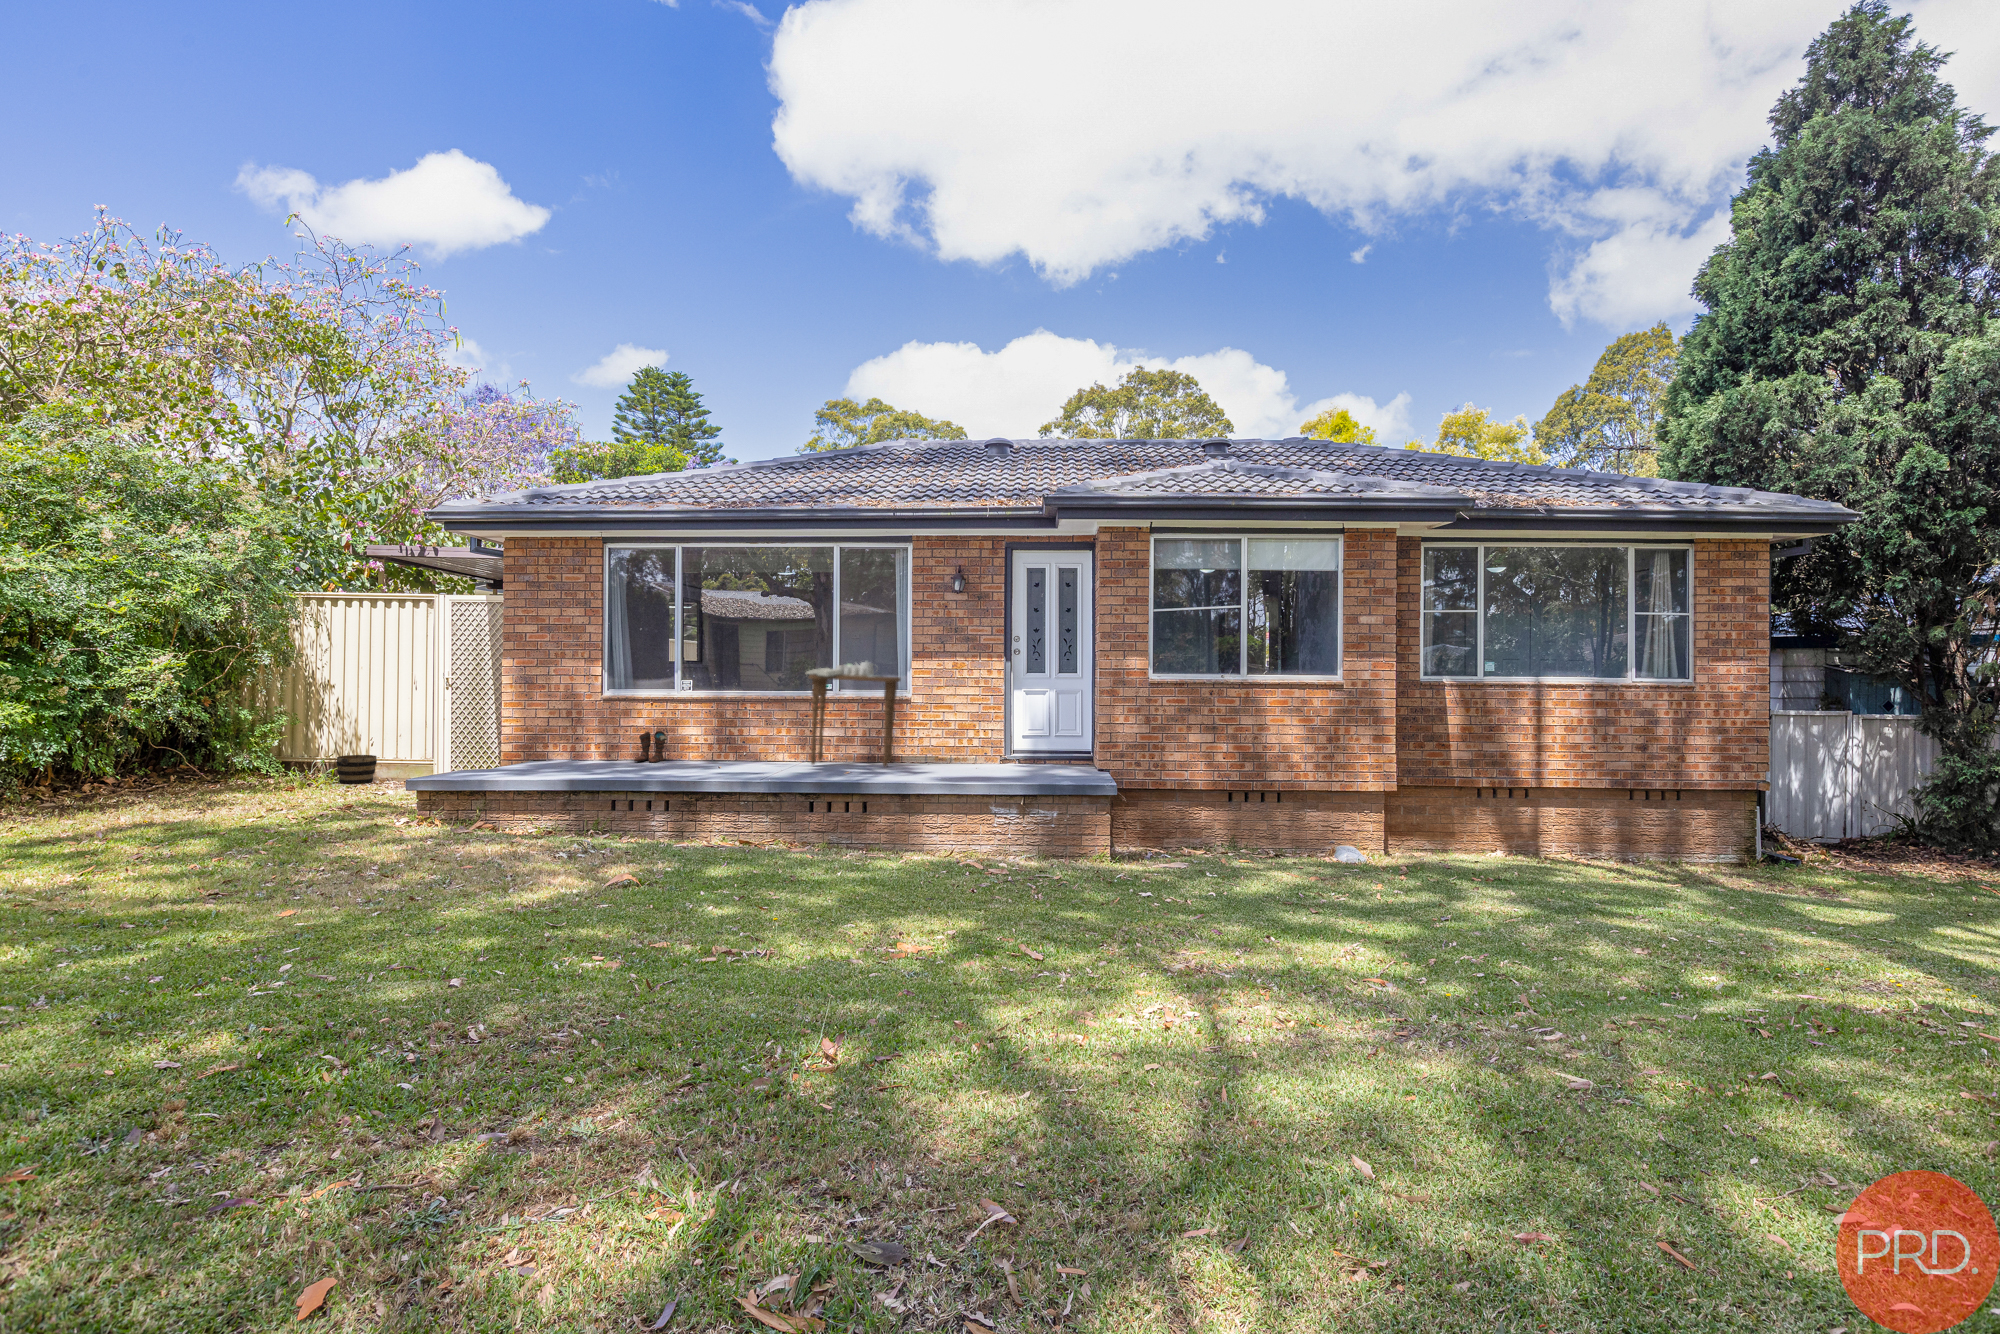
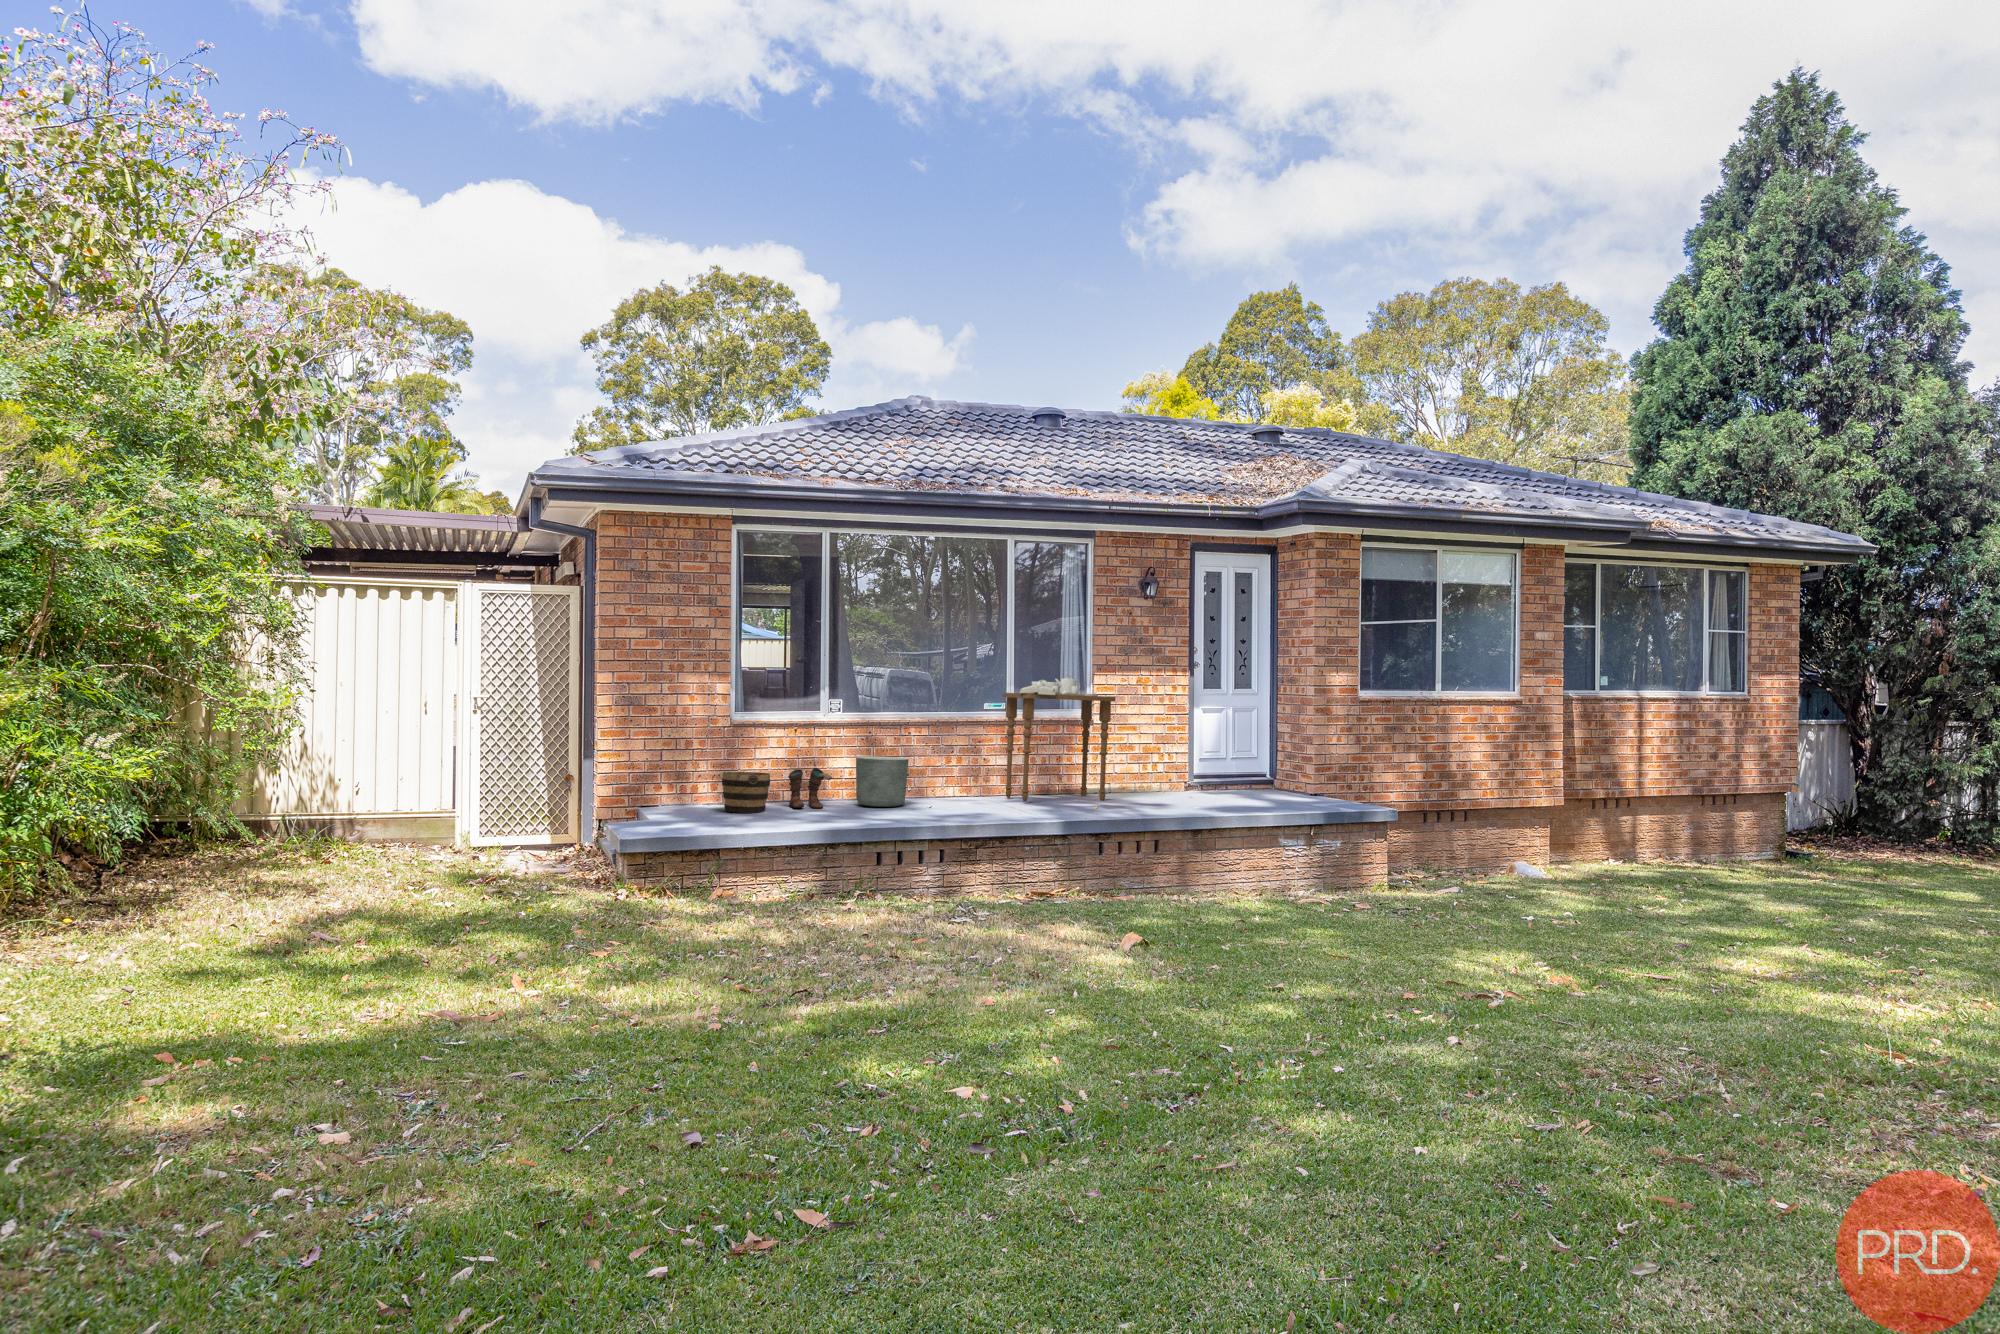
planter: none [684,723,728,764] -> present [856,756,909,807]
bucket: present [336,755,377,784] -> present [722,772,770,813]

